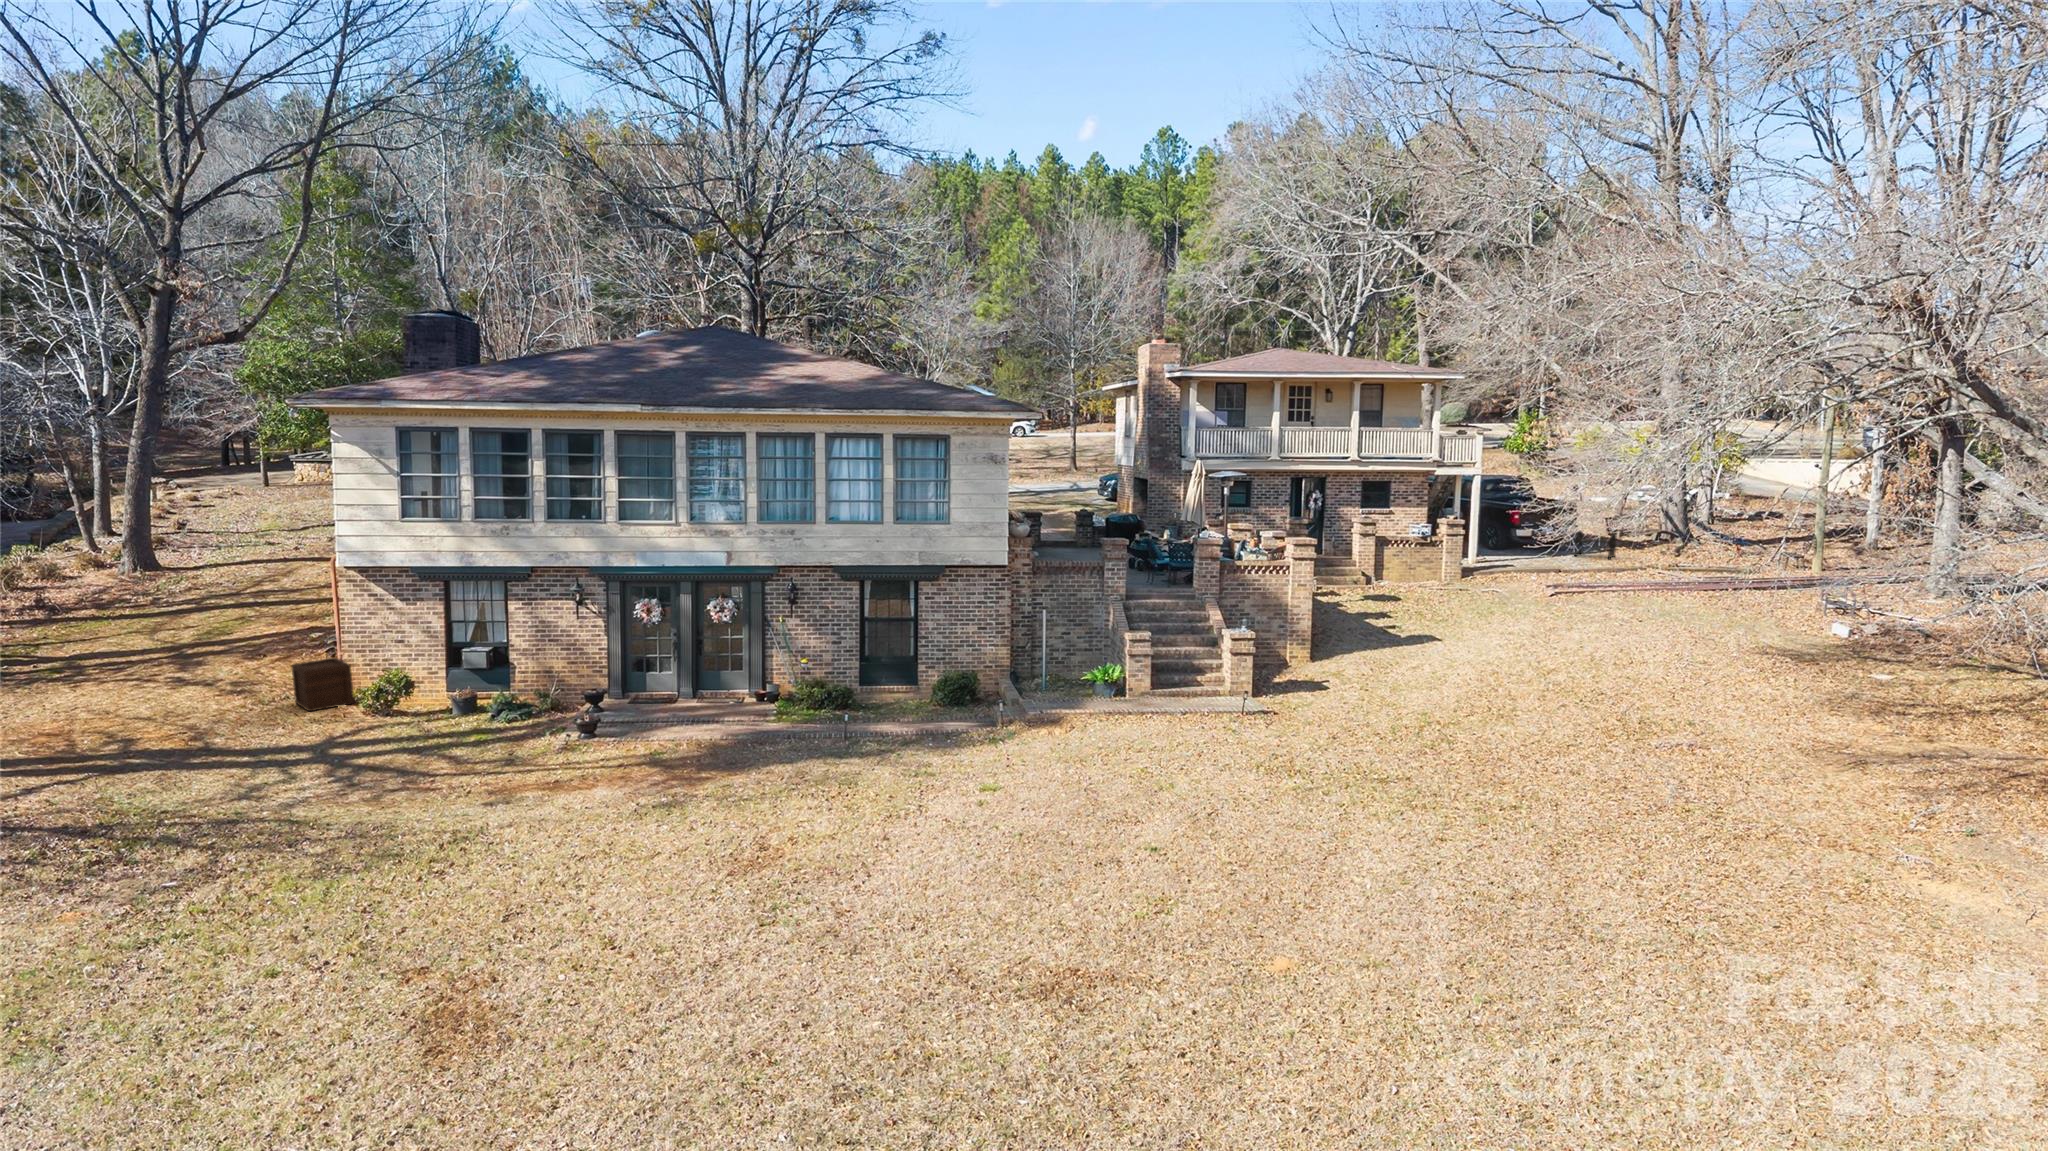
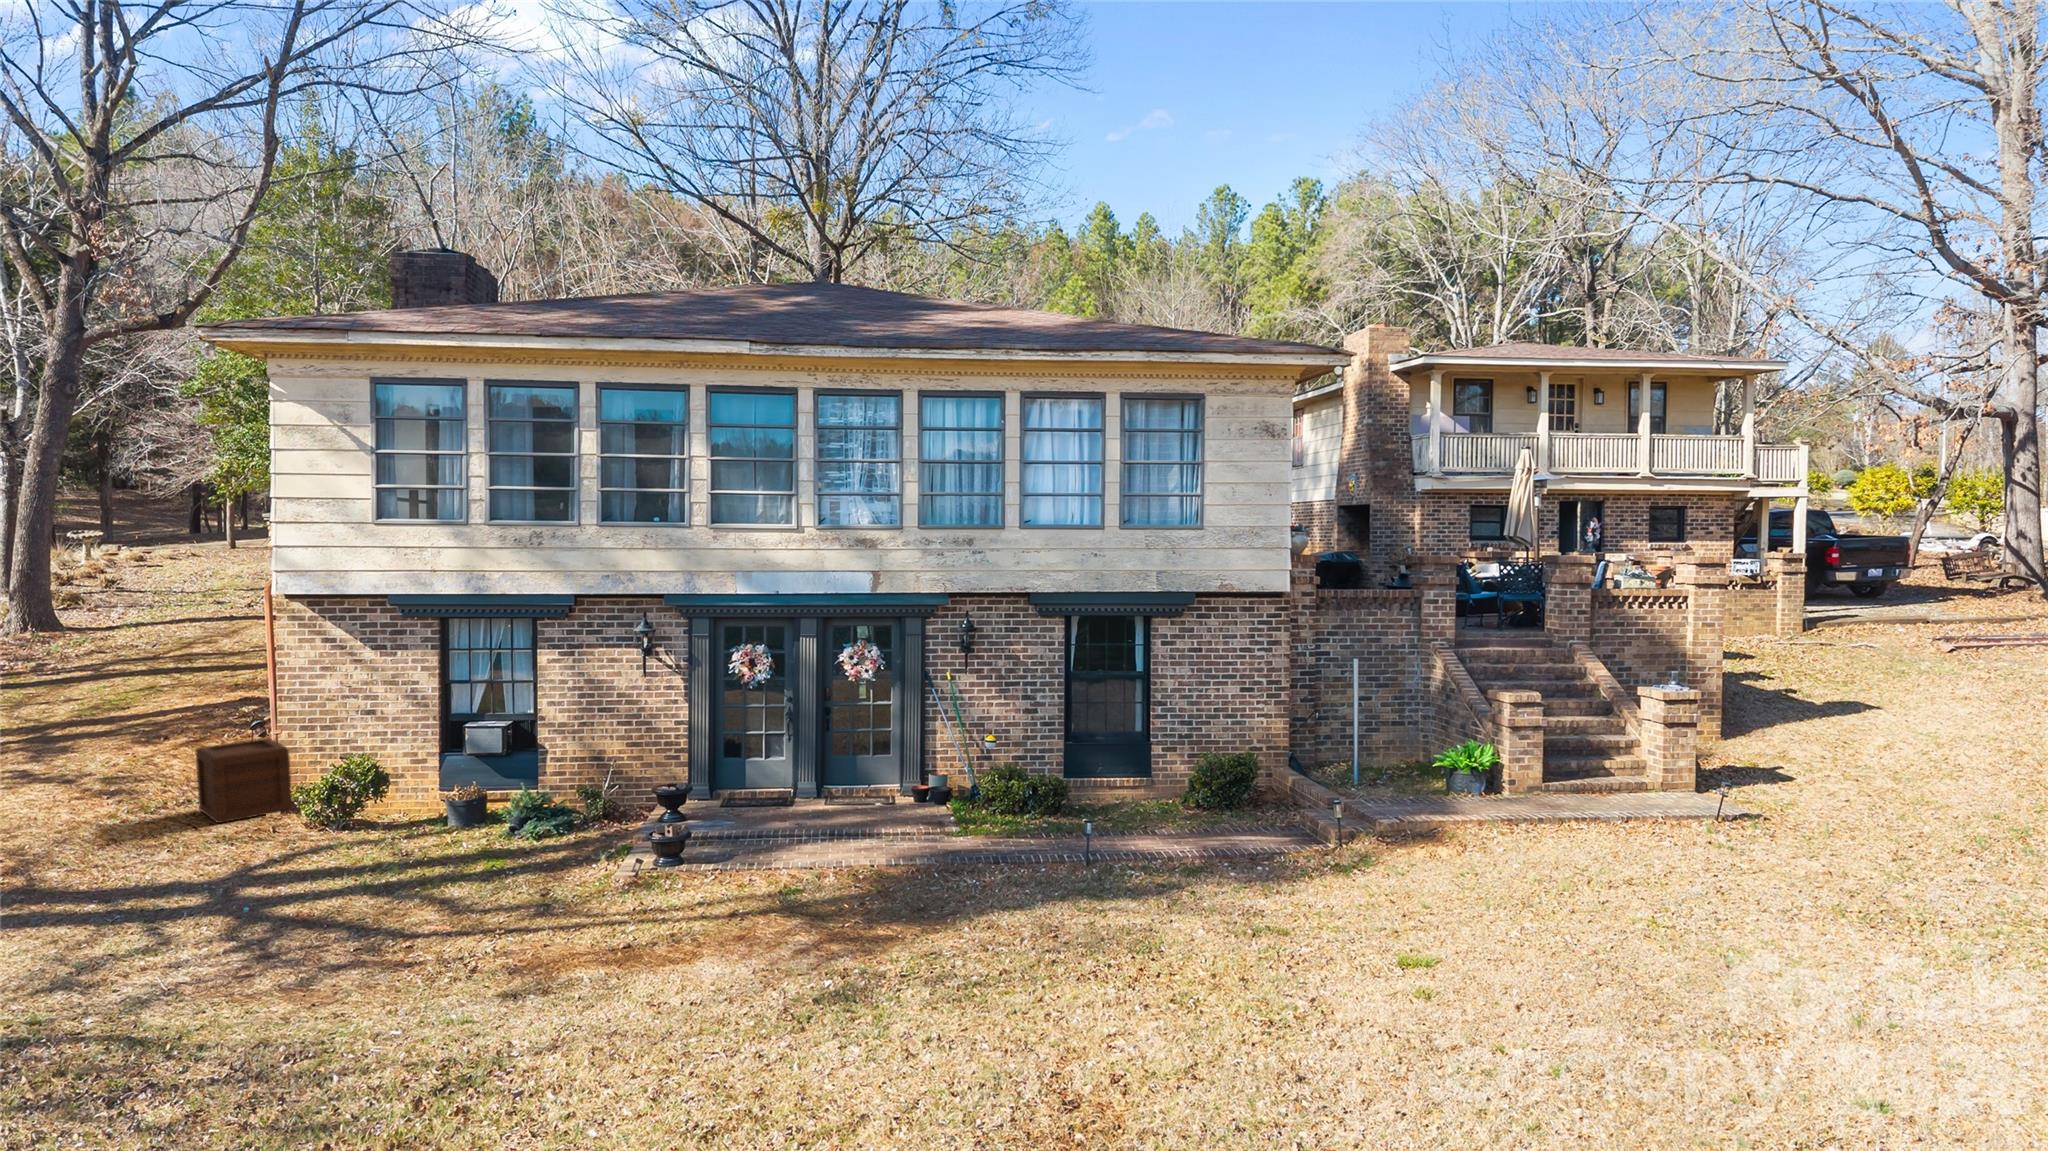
bench: present [1575,531,1617,559] -> none [1834,583,1887,617]

